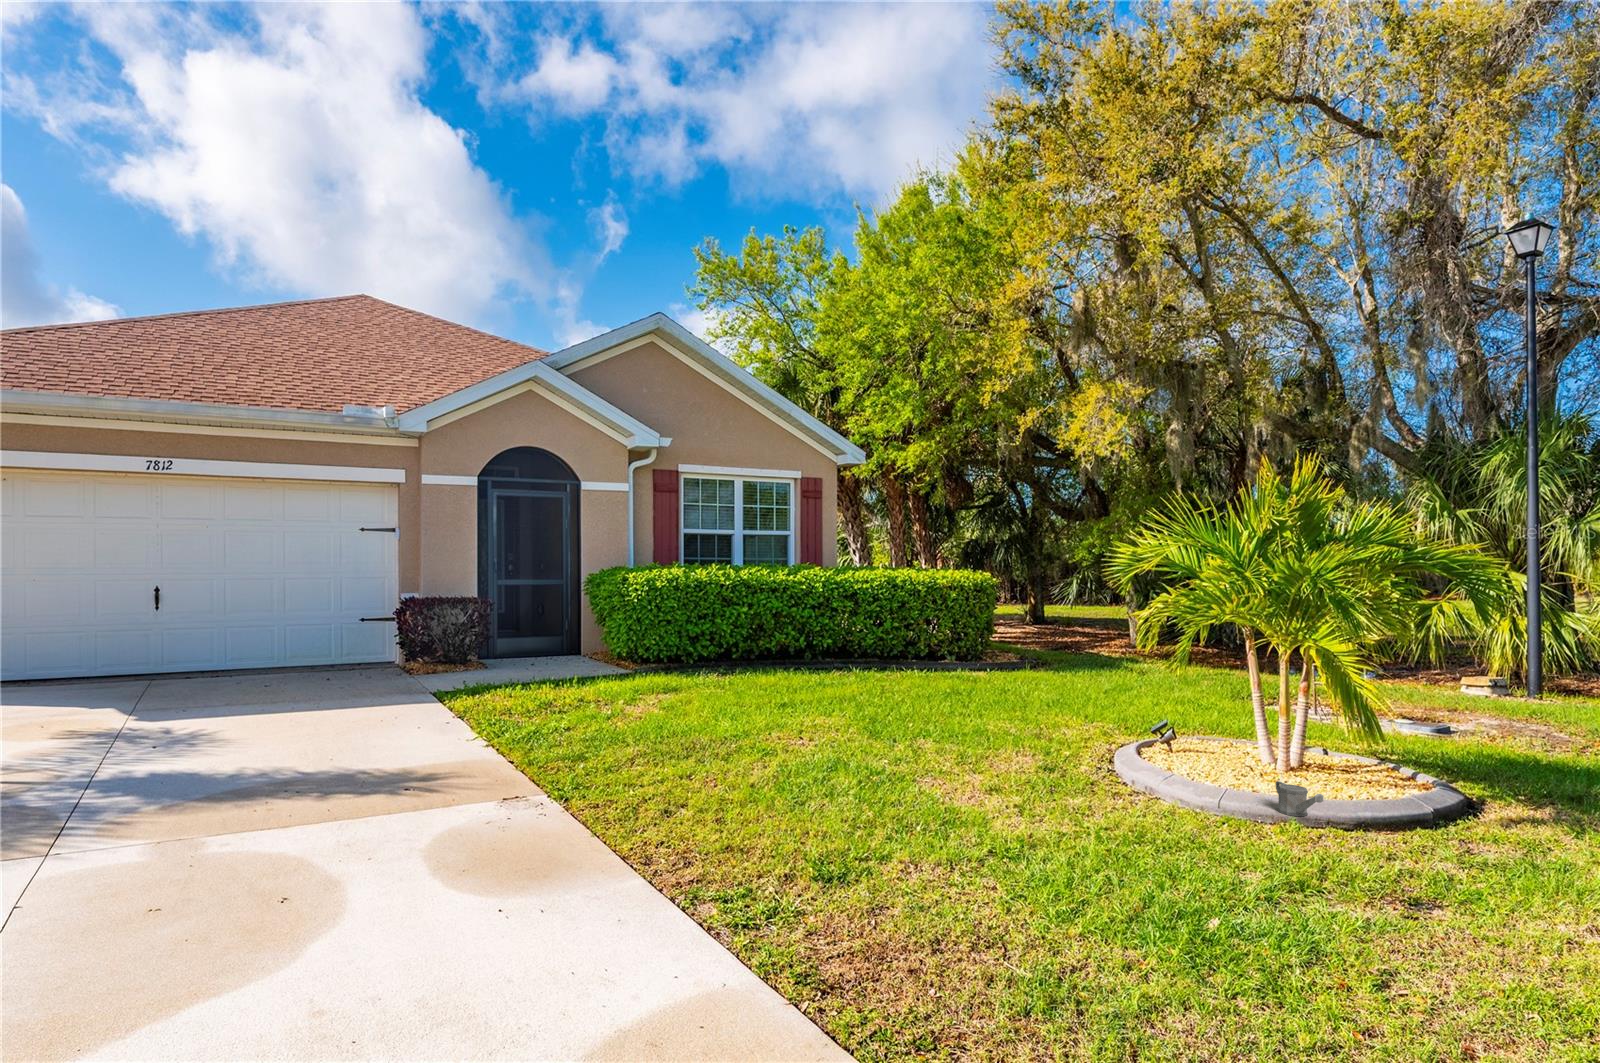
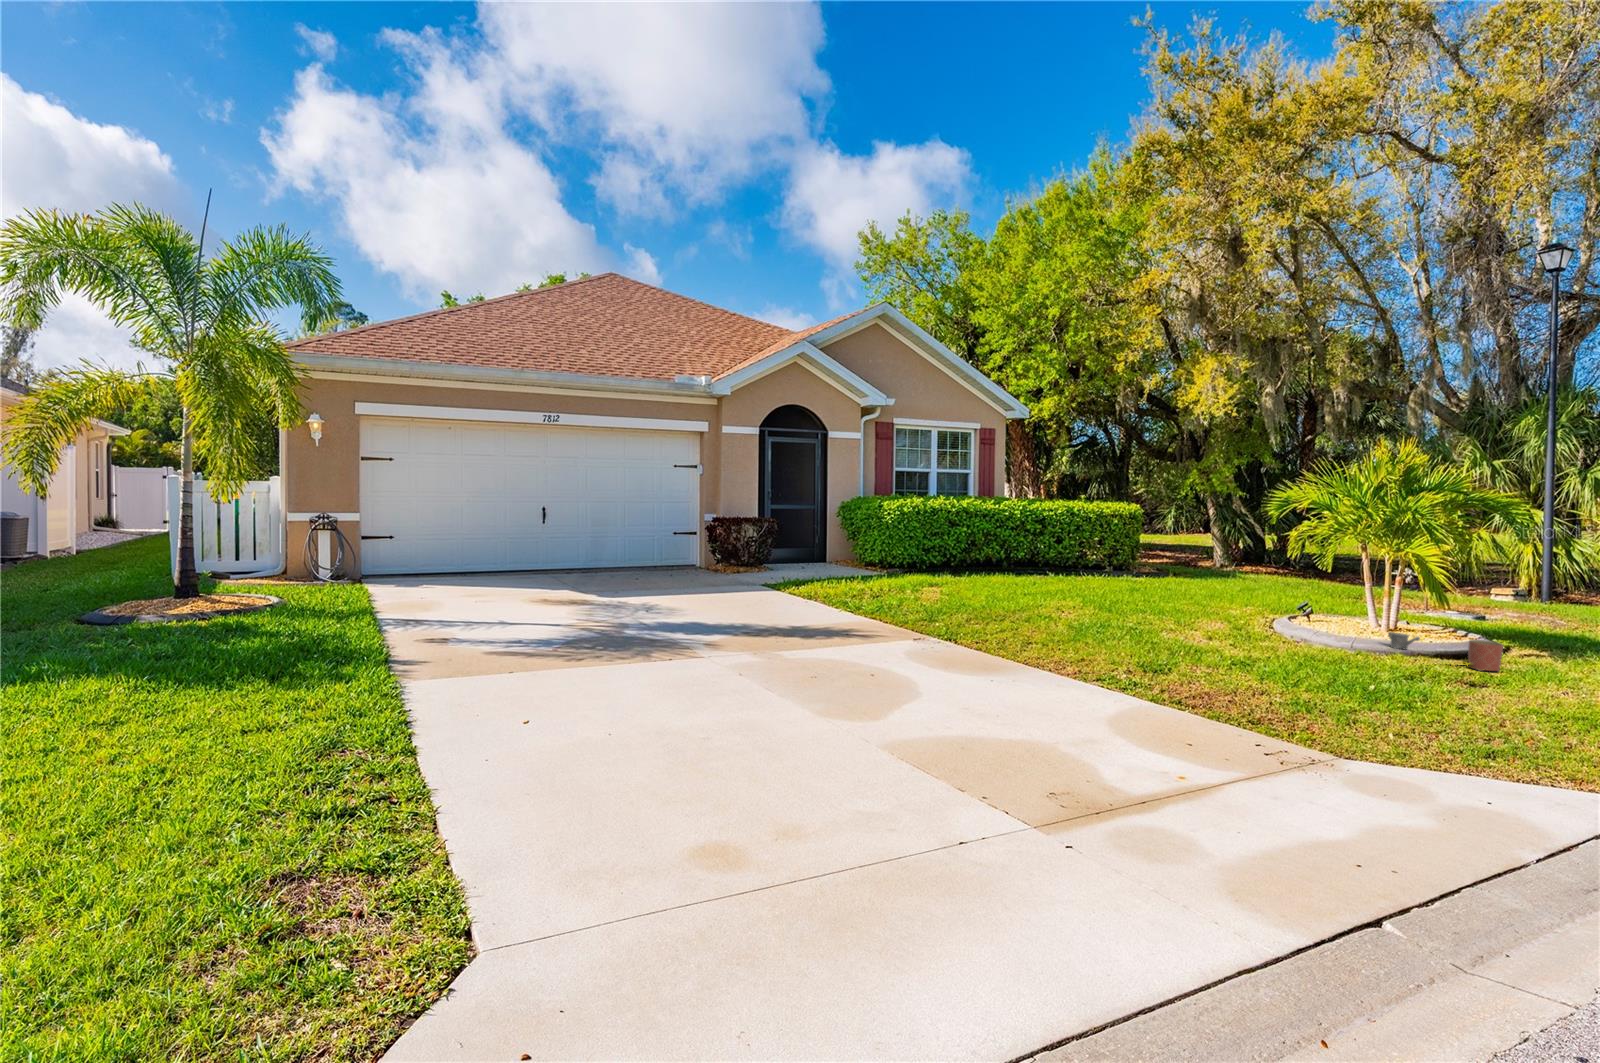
planter: none [1406,801,1467,867] -> present [1468,640,1503,672]

